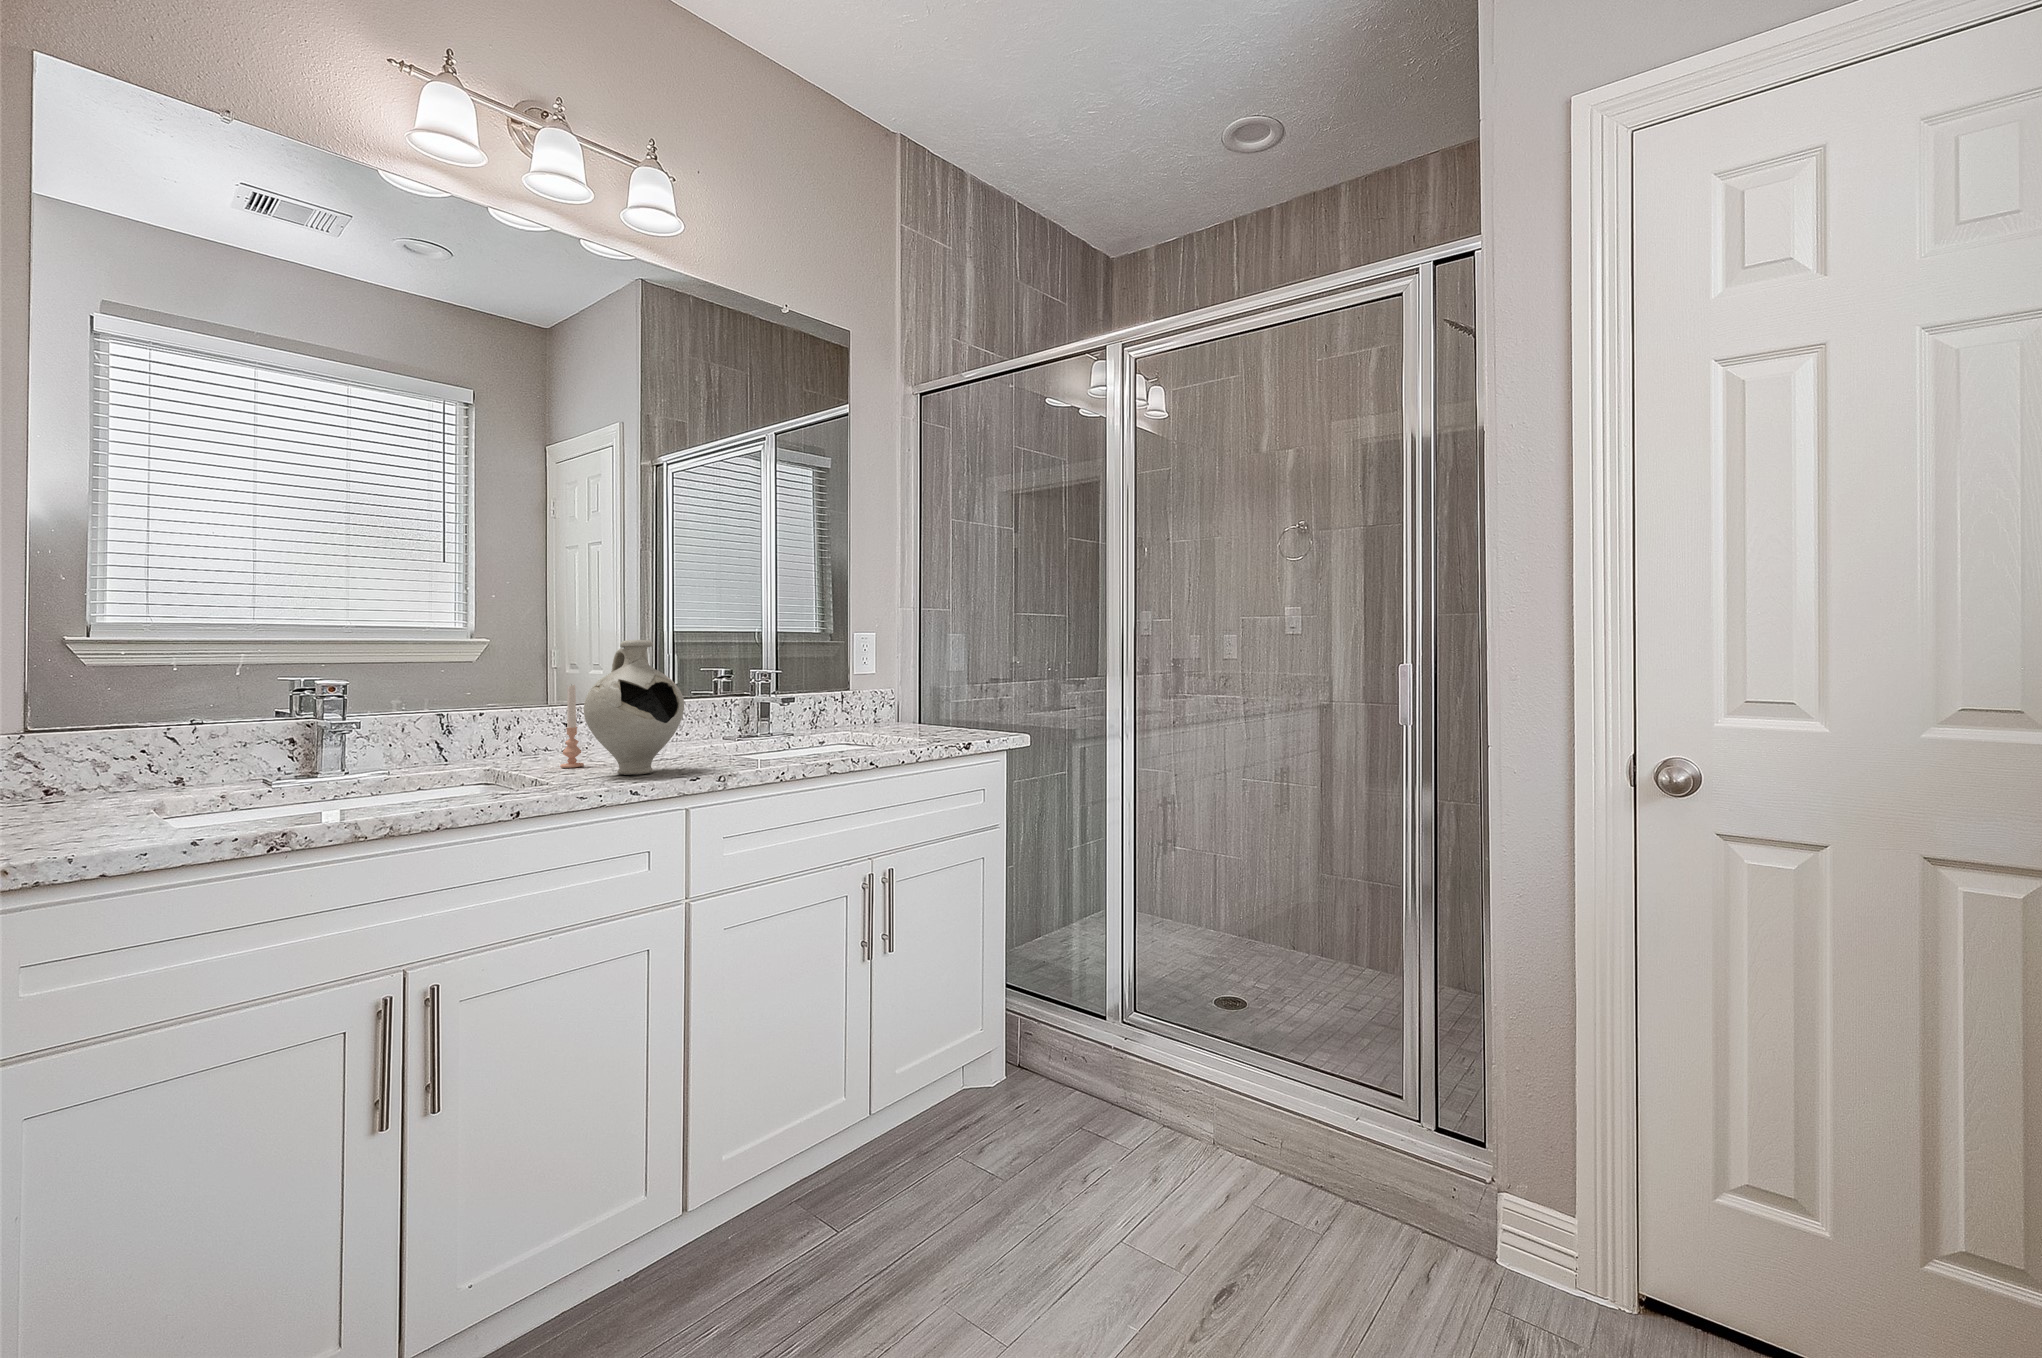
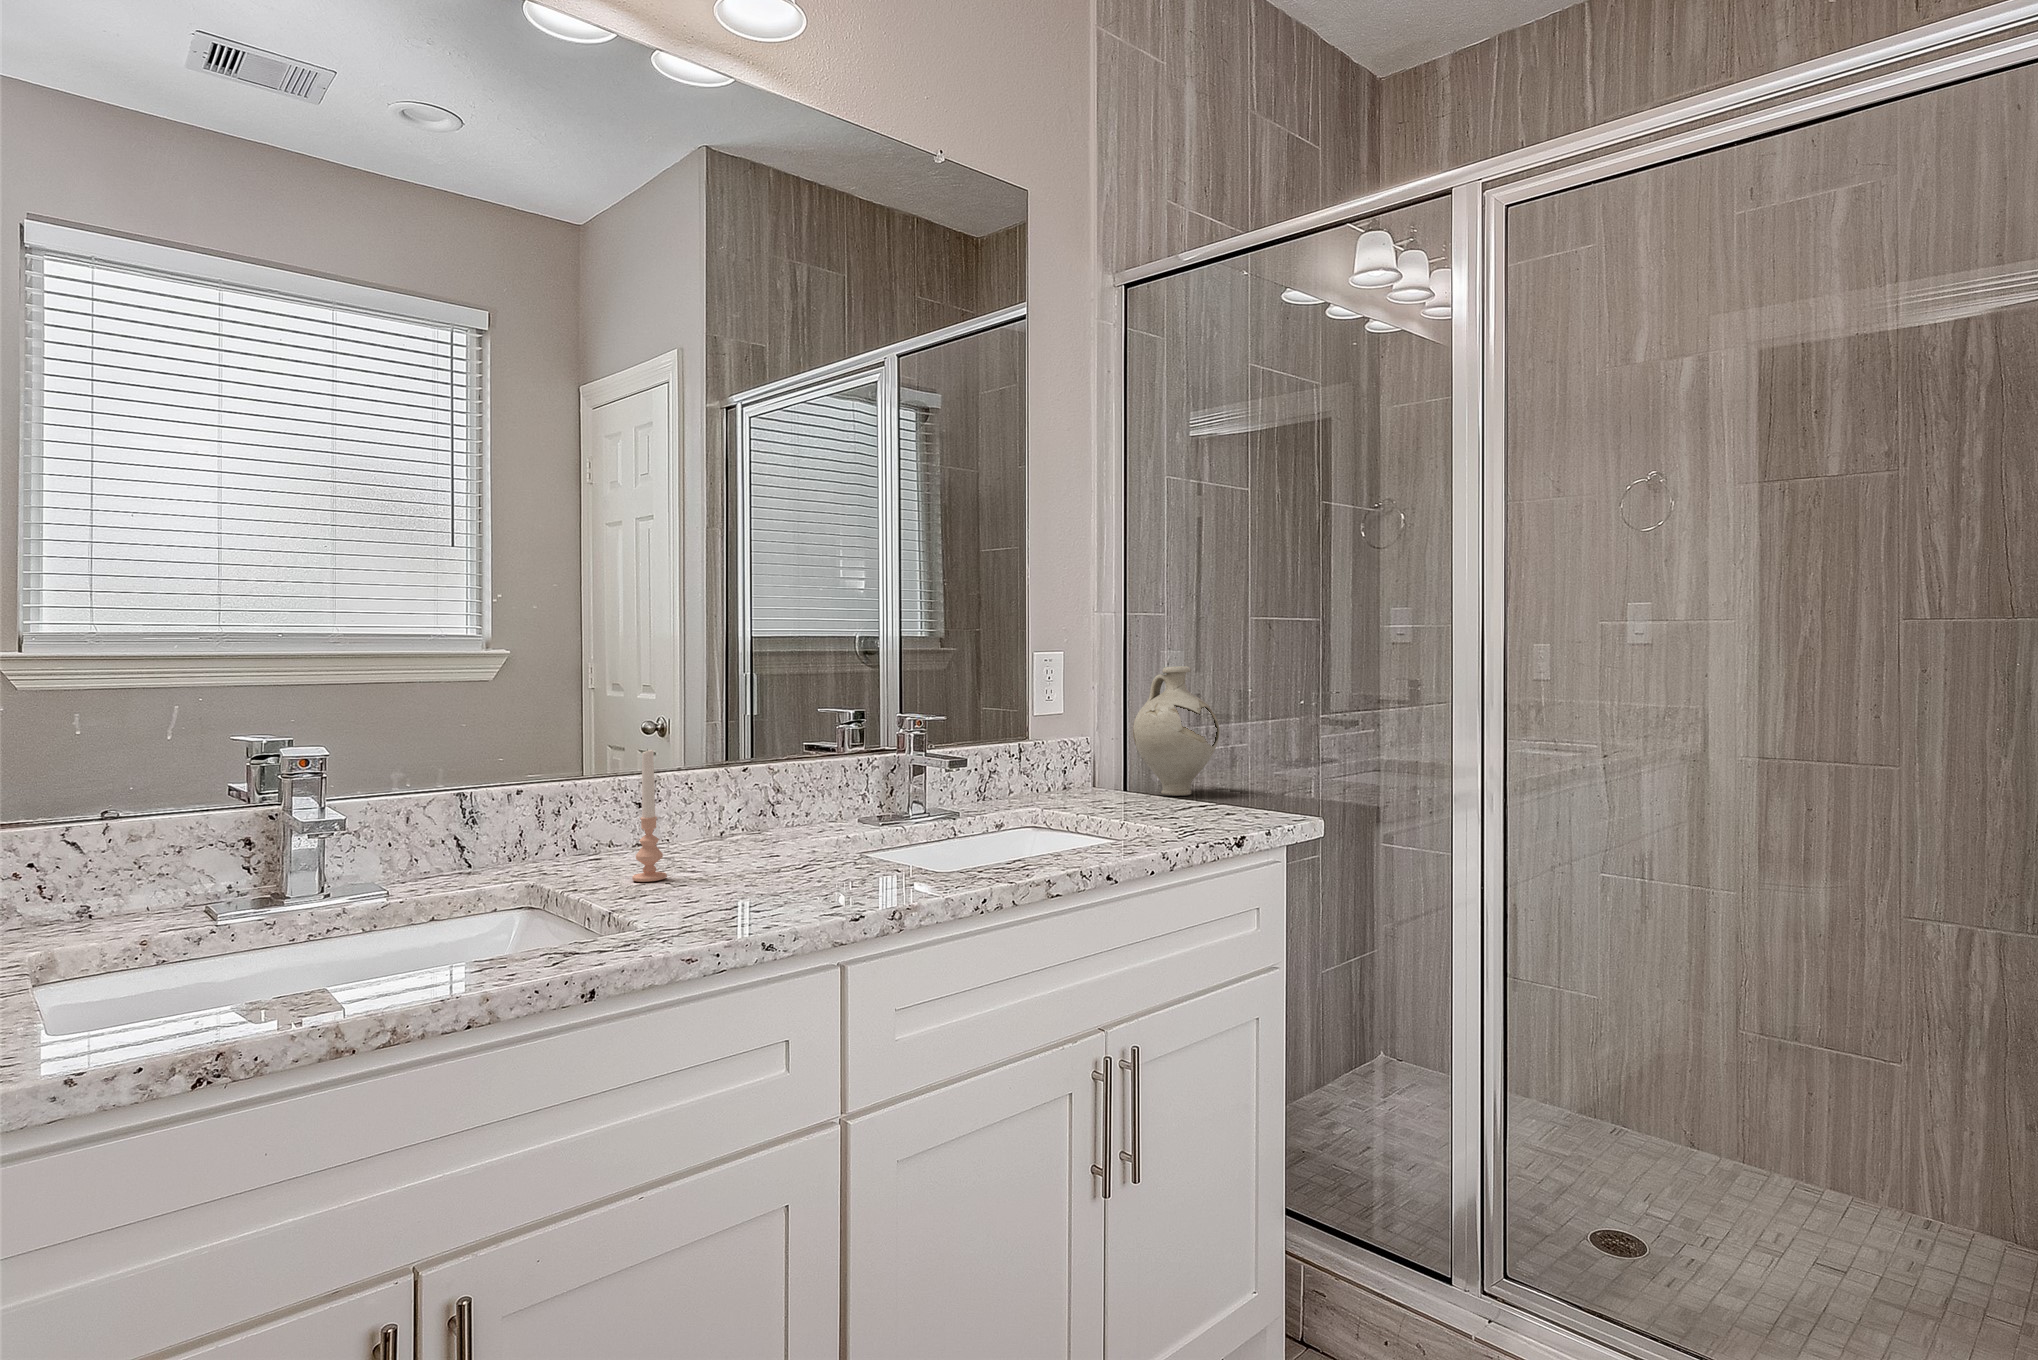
decorative vase: present [584,640,684,775] -> present [1133,666,1219,796]

